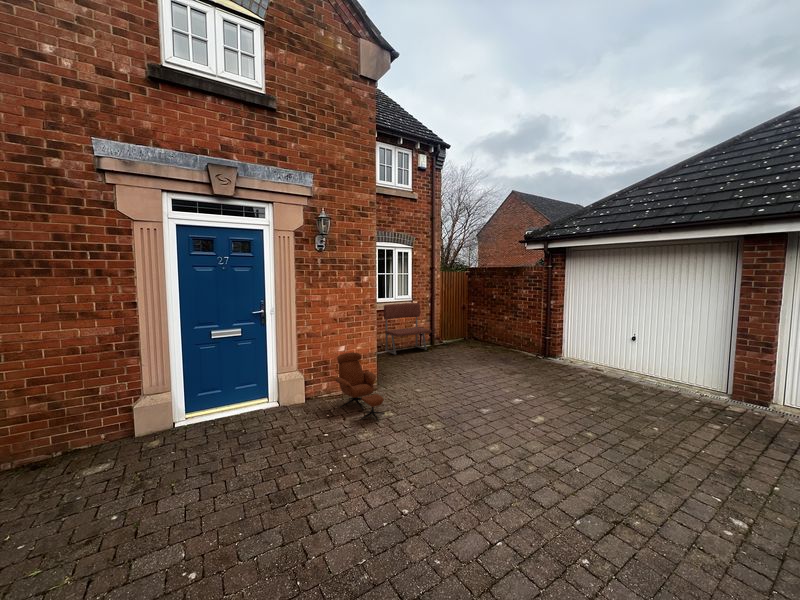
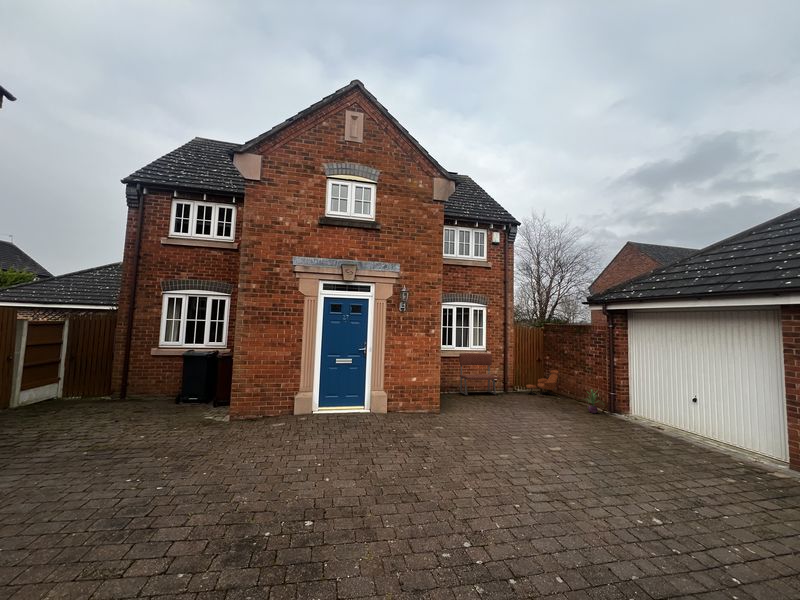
decorative plant: none [526,337,555,364] -> present [588,389,598,413]
lounge chair: present [335,352,384,421] -> present [526,370,559,394]

